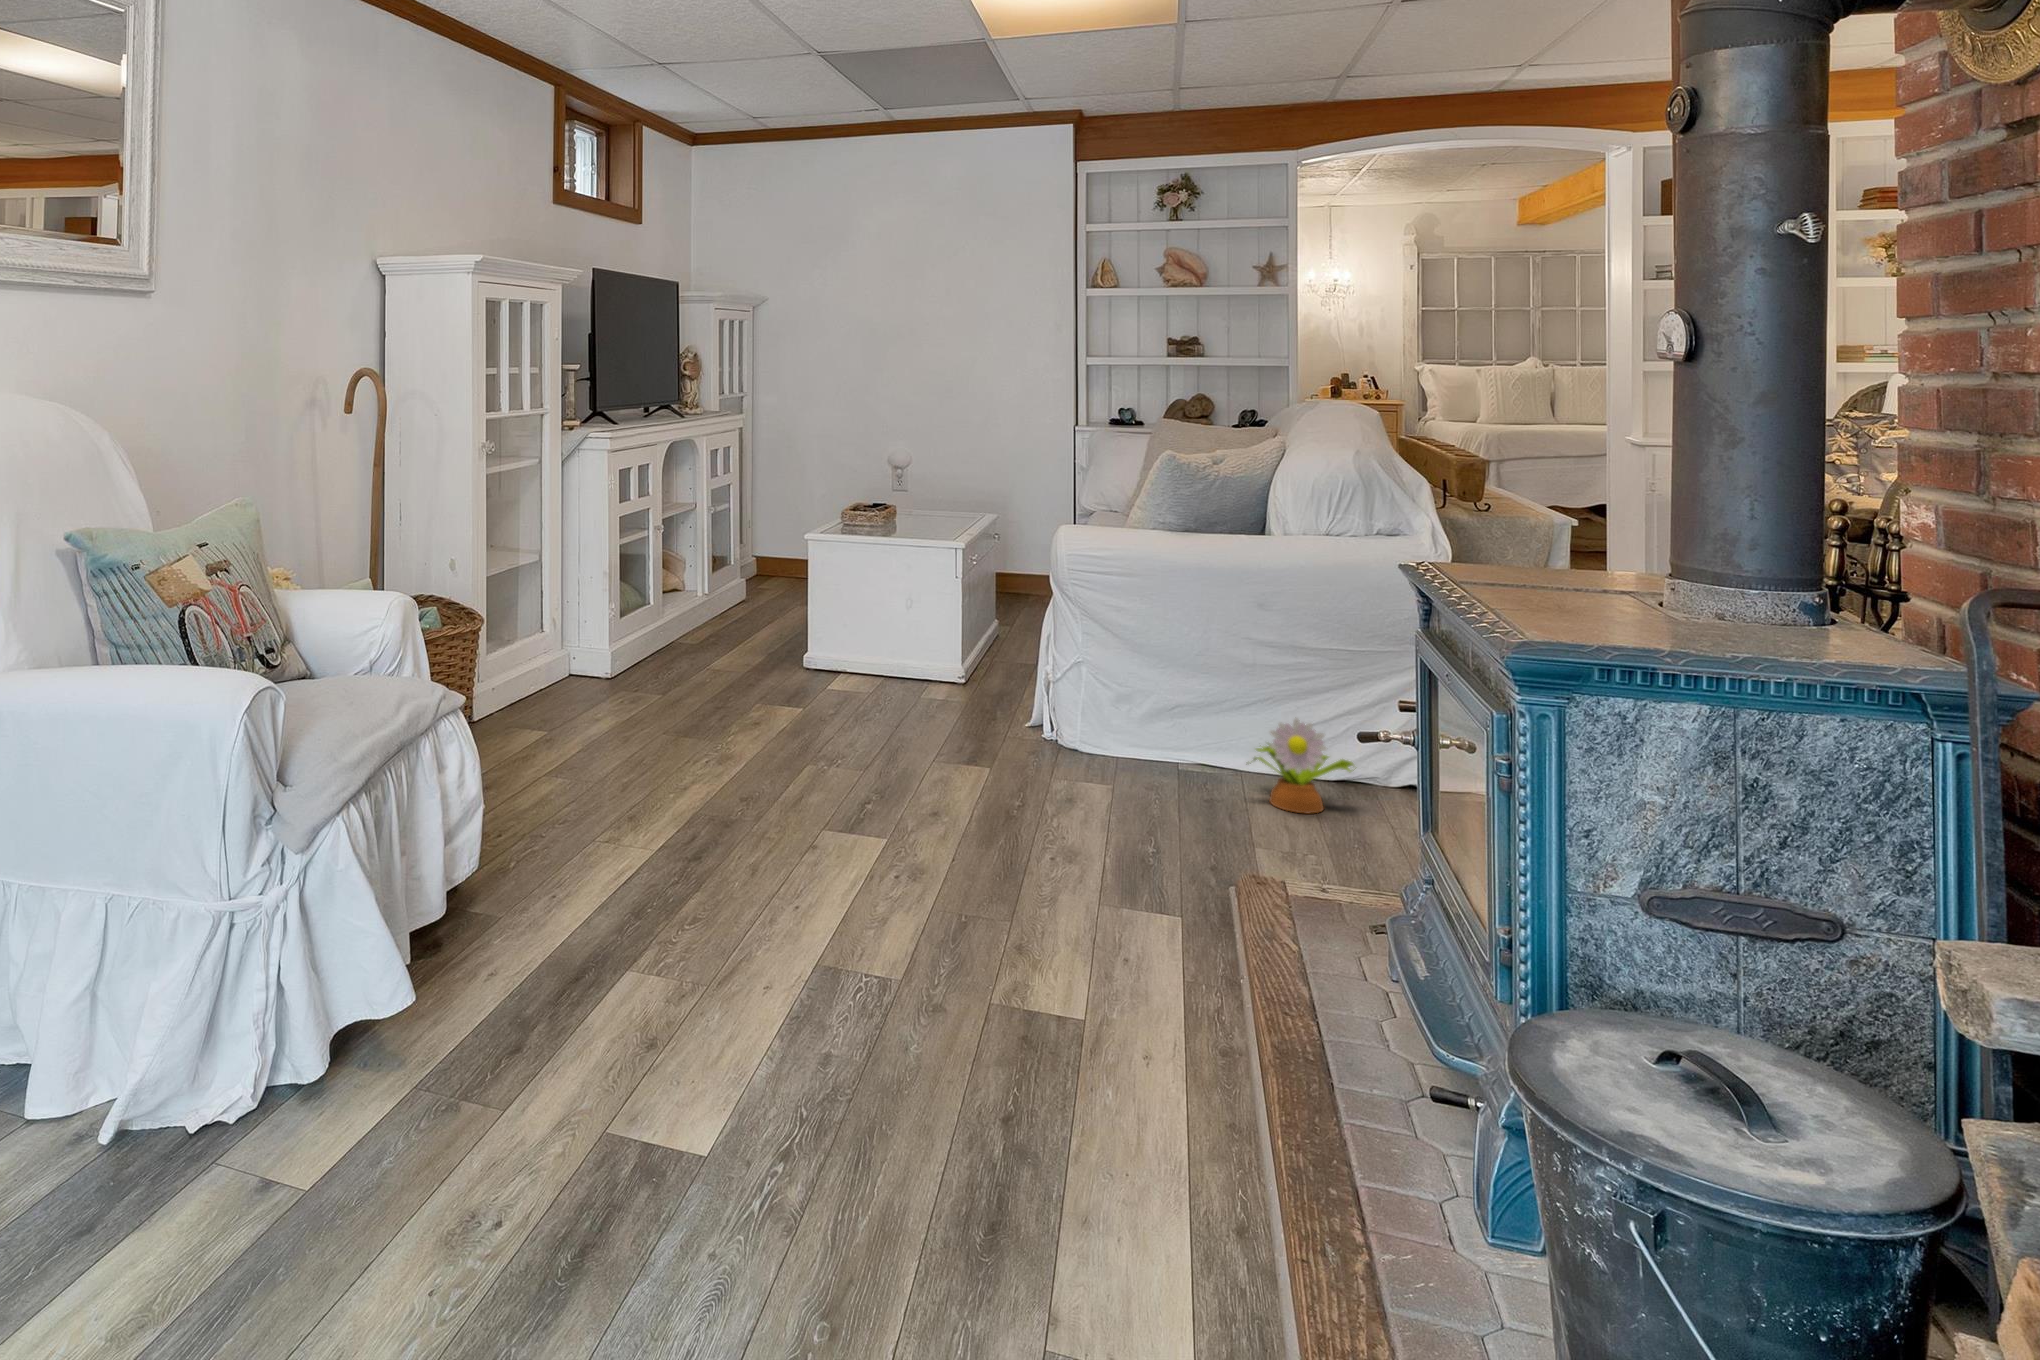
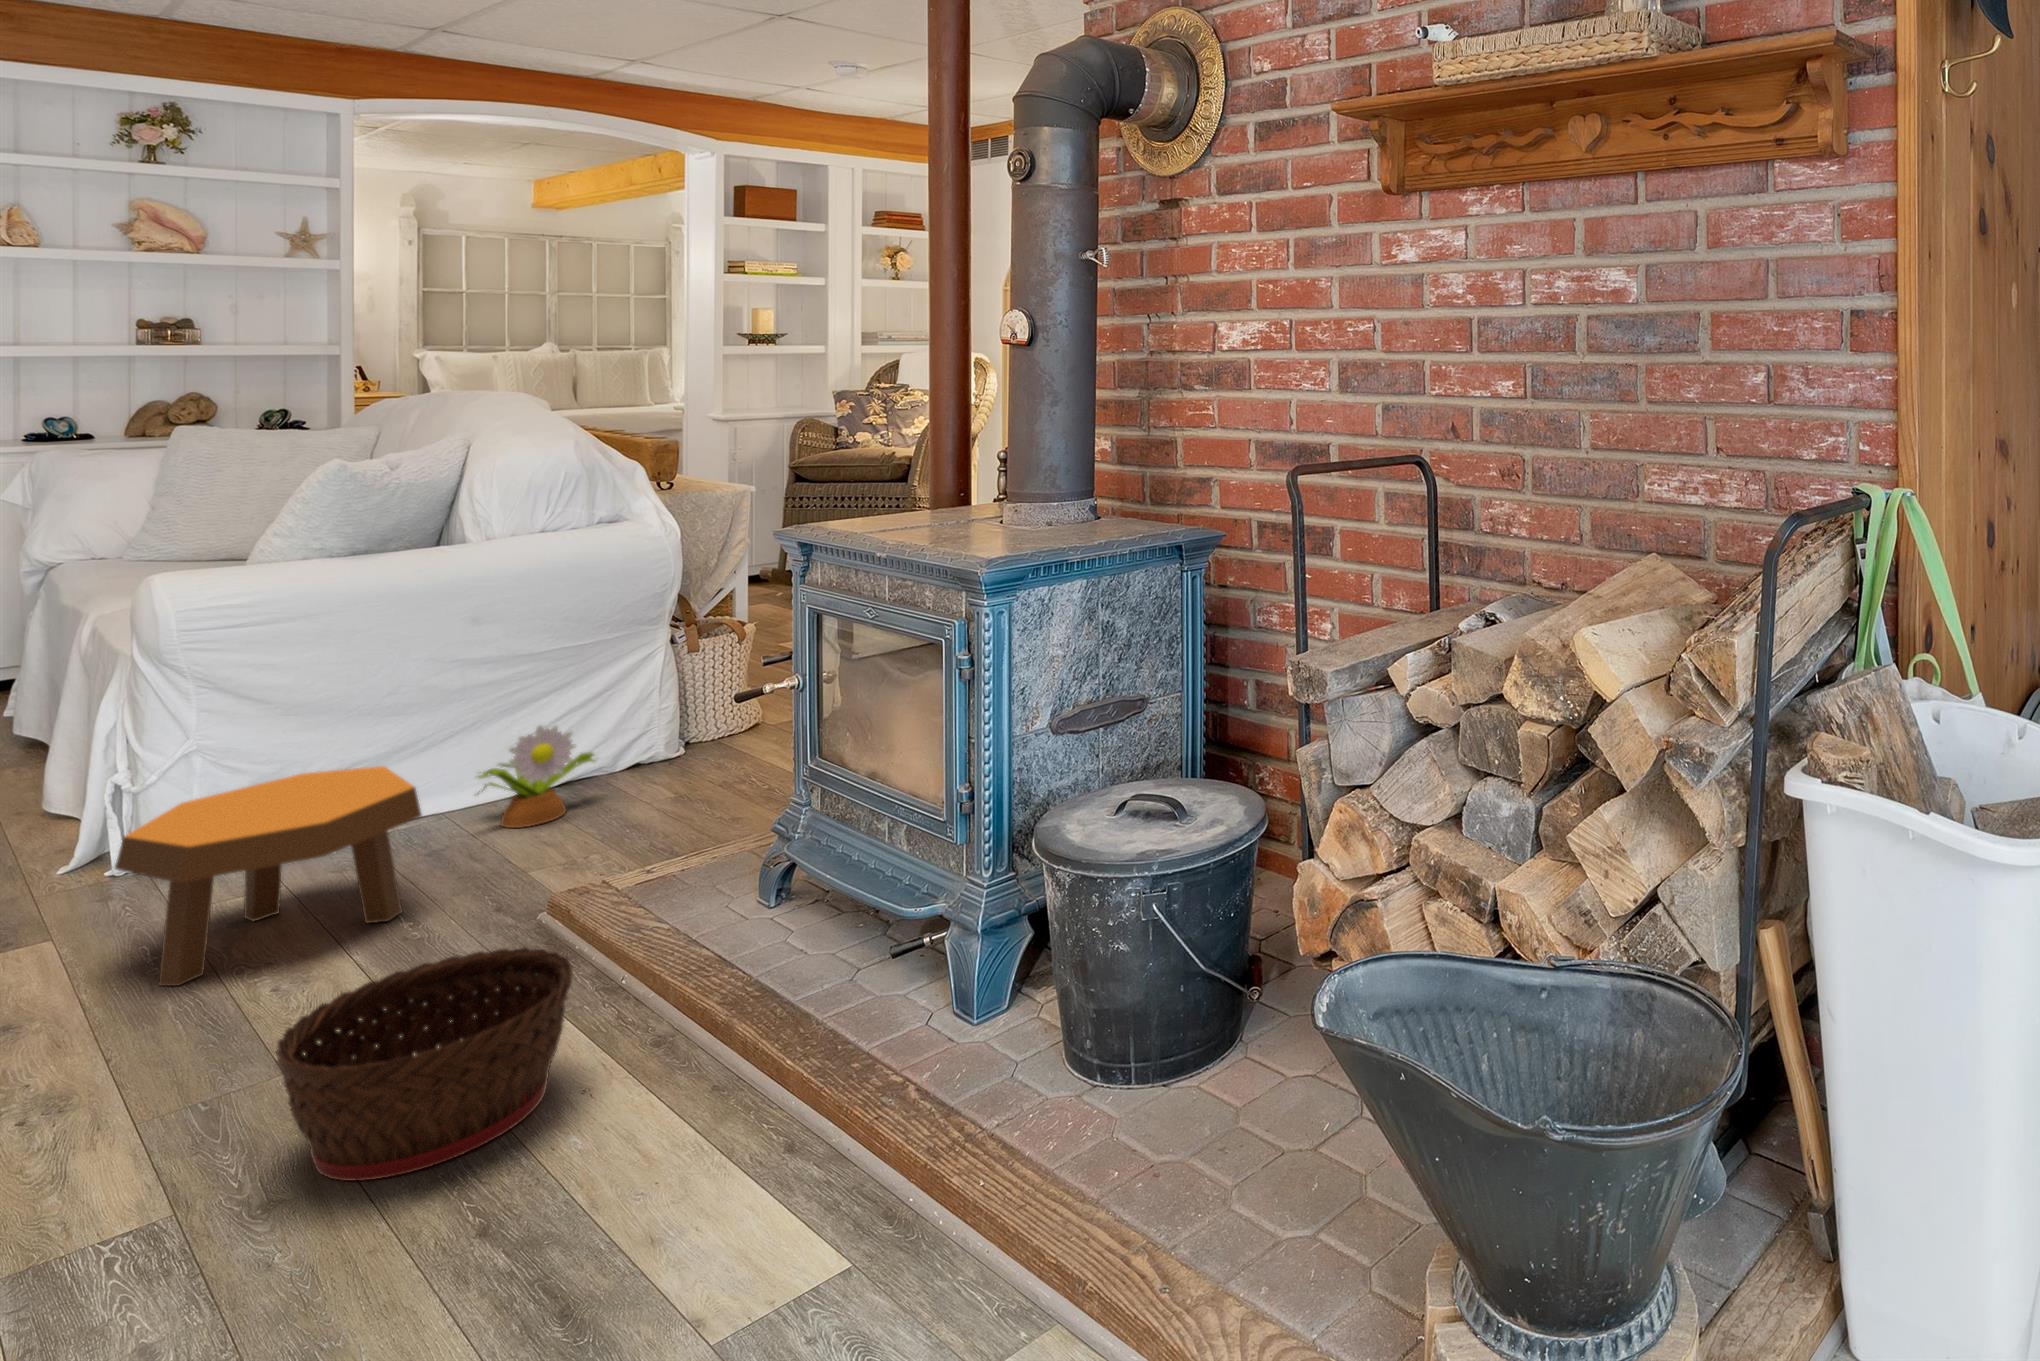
footstool: none [999,692,1173,841] -> present [115,766,422,986]
basket: none [953,868,1155,1050] -> present [276,948,573,1181]

